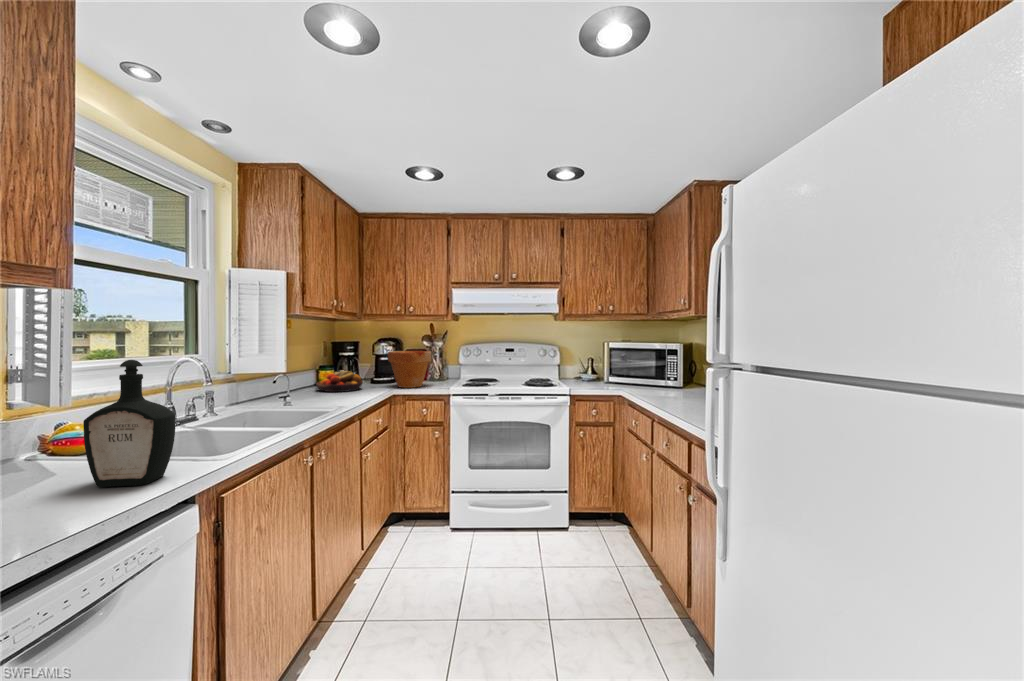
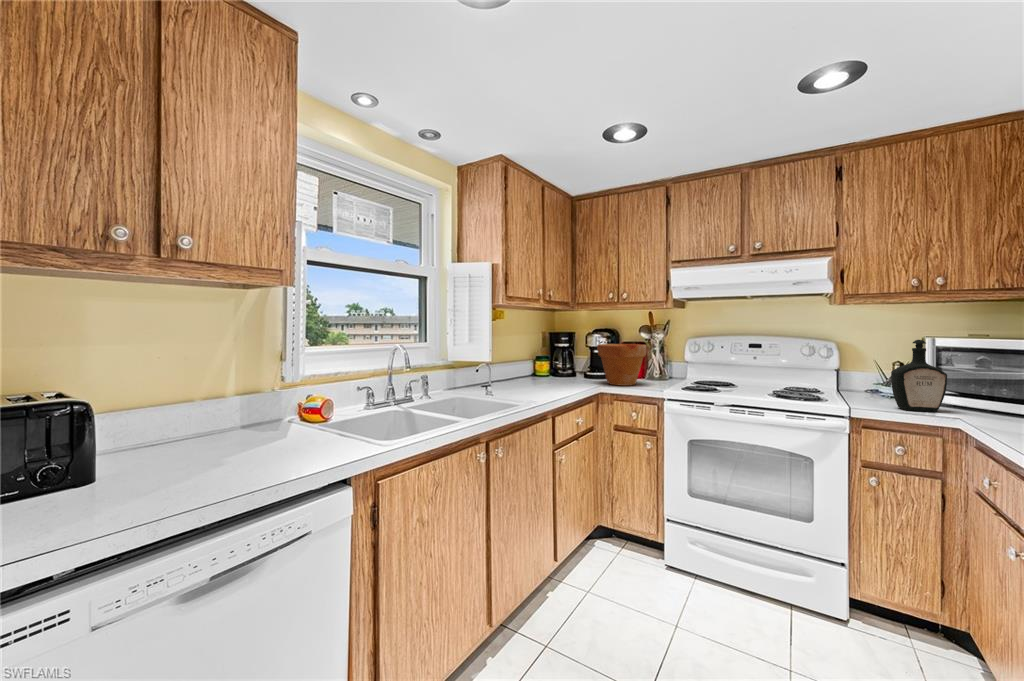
bottle: present [83,360,176,487] -> present [891,340,947,412]
fruit bowl: present [316,371,363,392] -> none [526,364,571,385]

